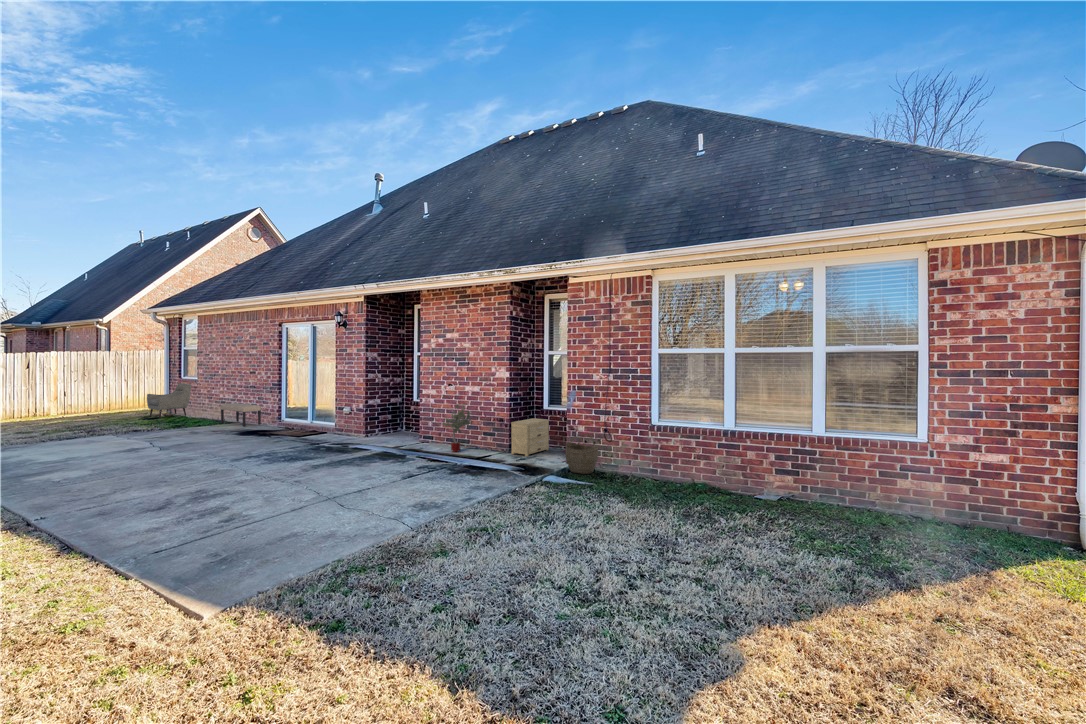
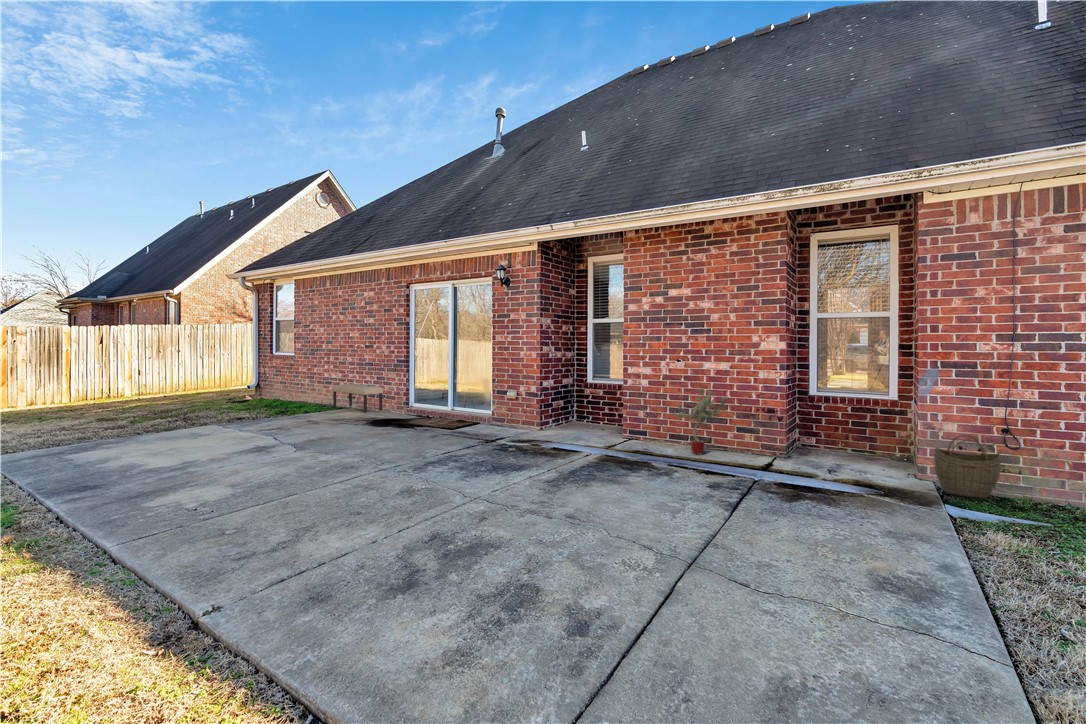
chair: present [147,383,192,418] -> none [239,360,288,401]
side table: present [511,418,549,456] -> none [787,408,831,463]

